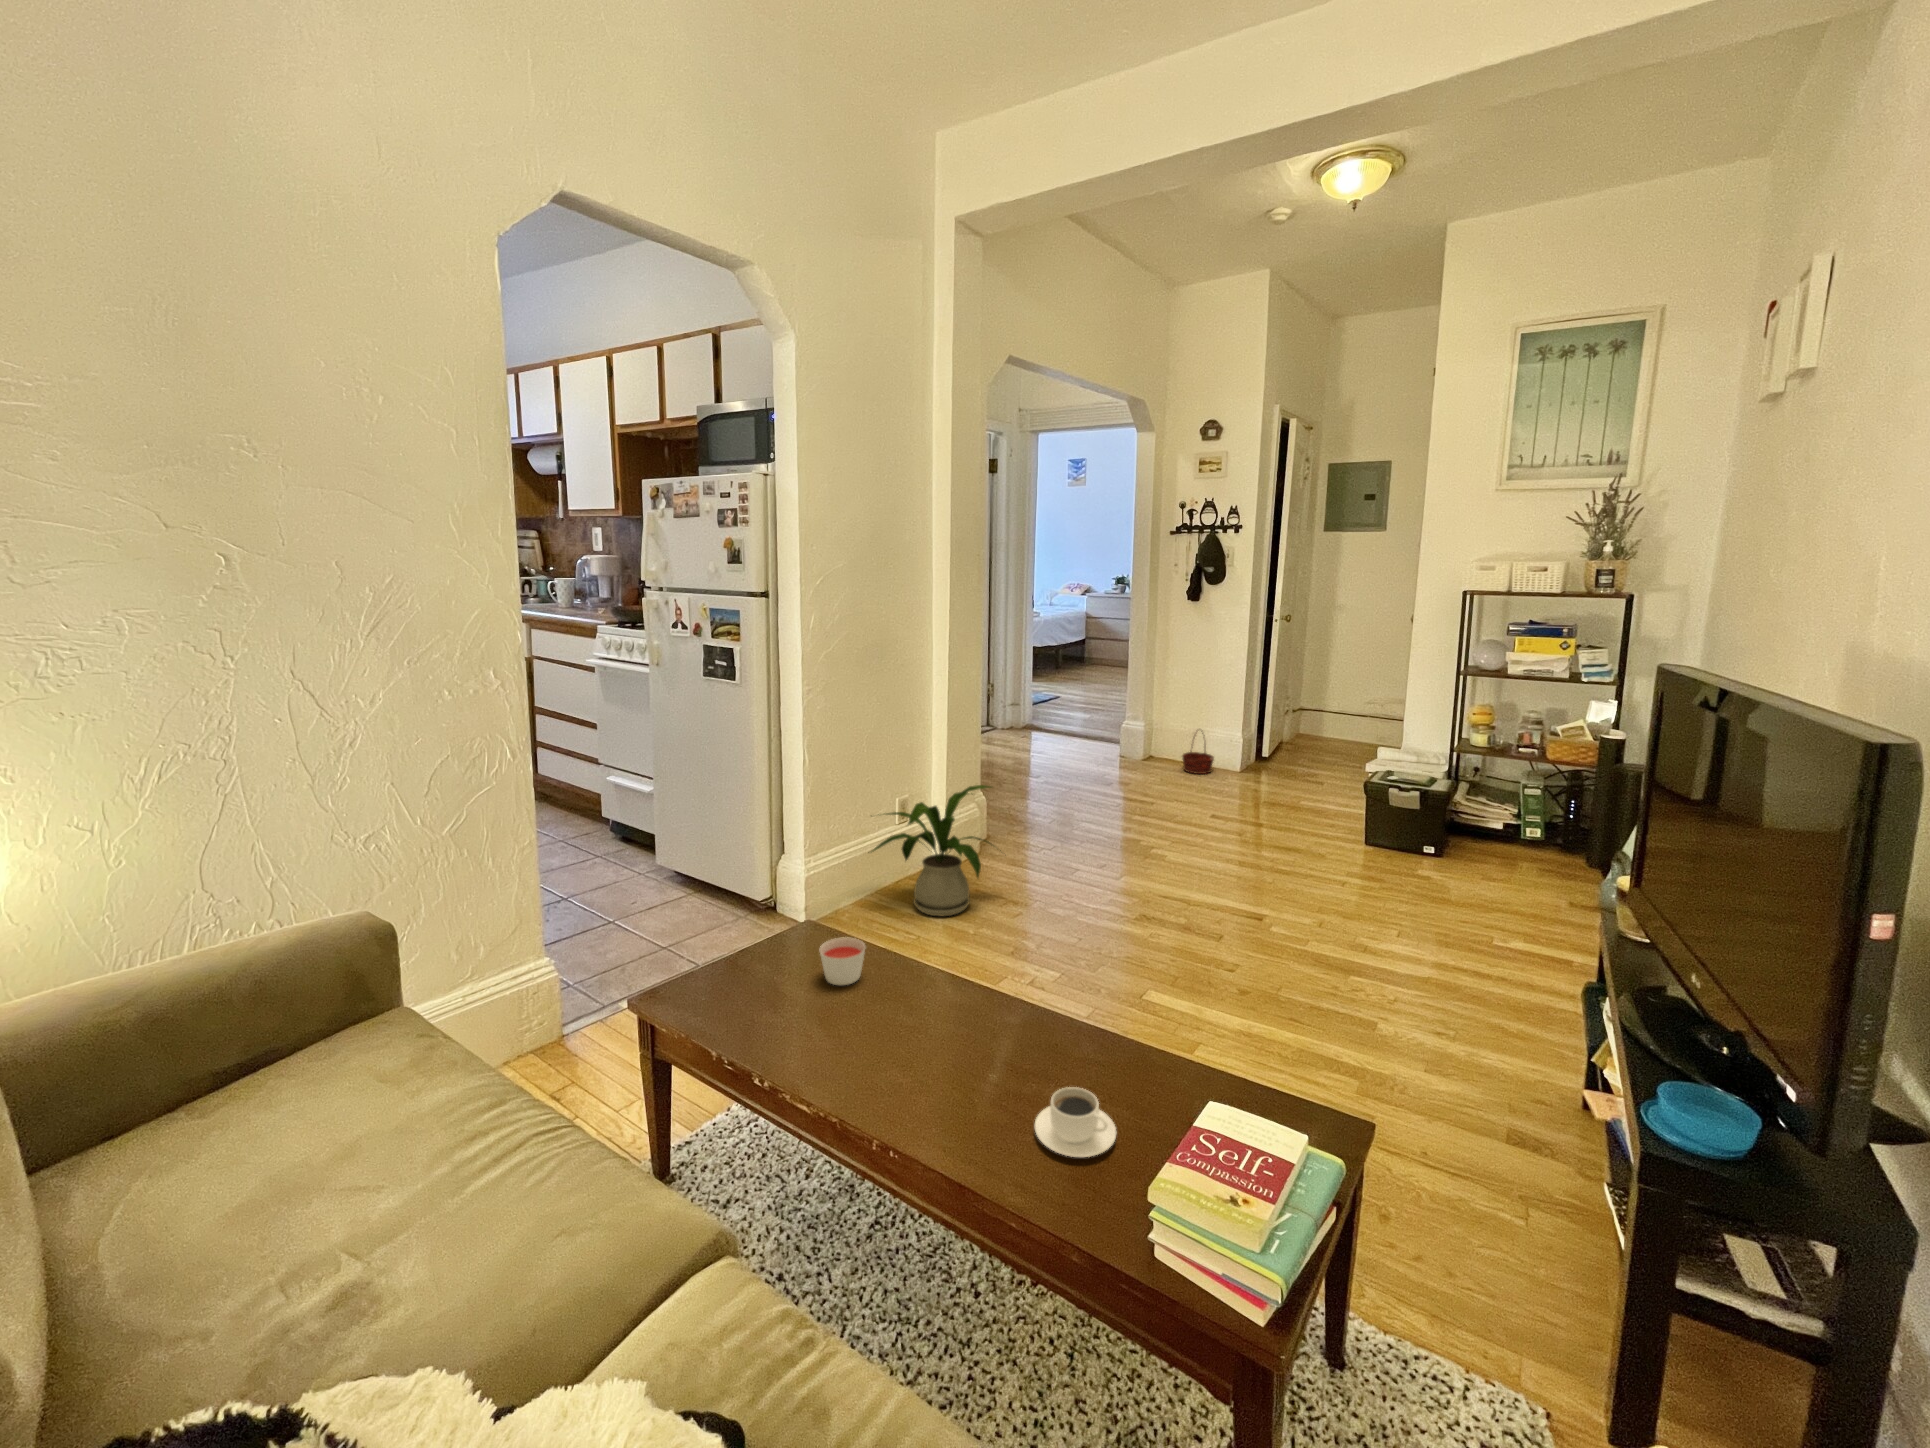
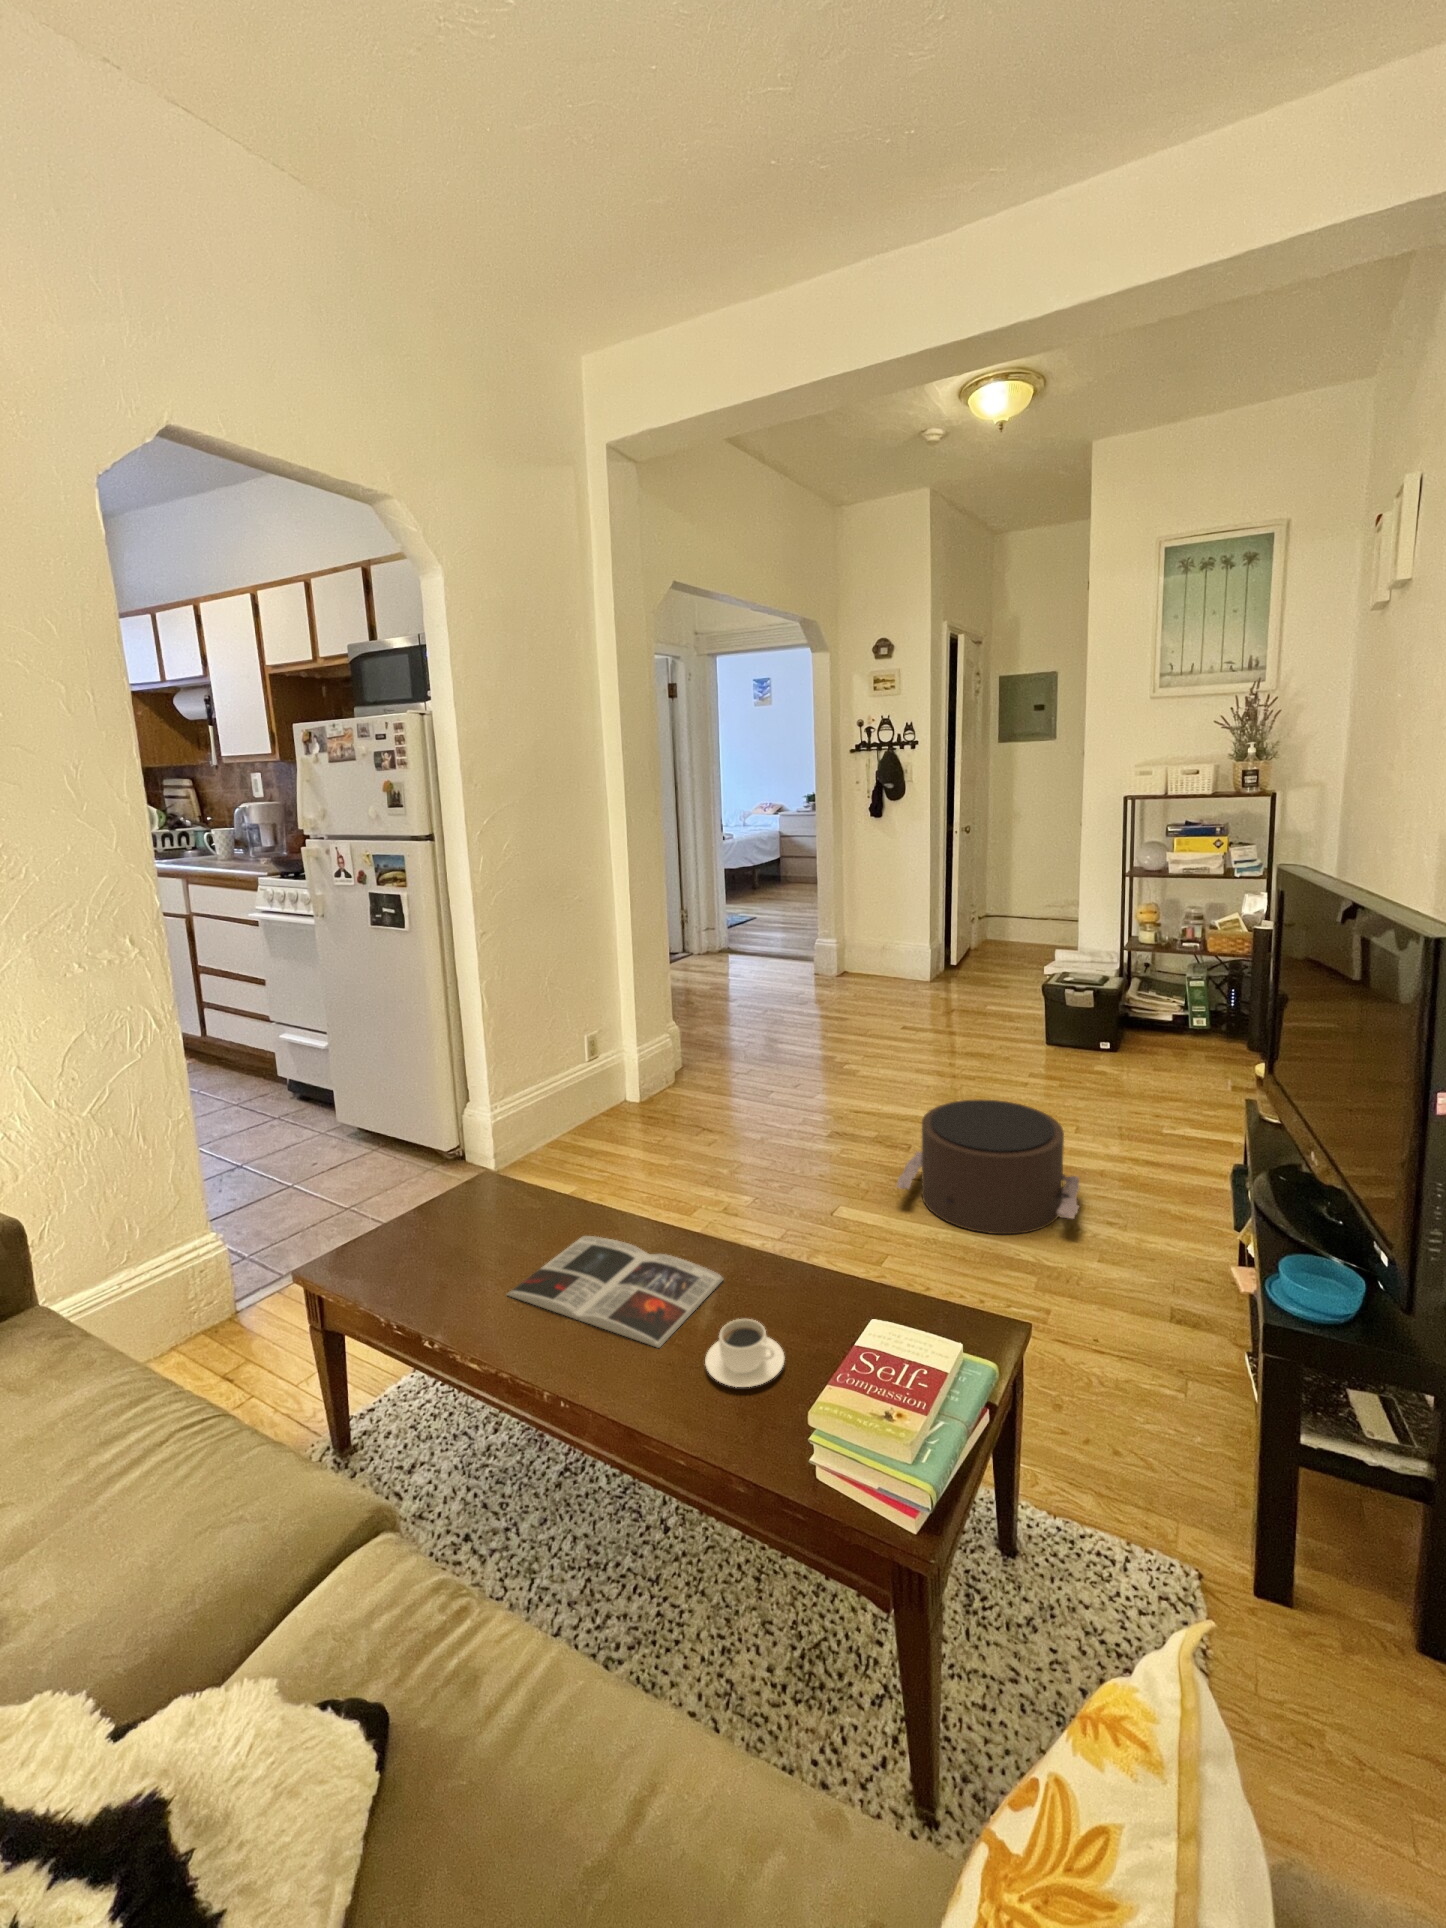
basket: present [1182,733,1214,774] -> none [873,943,905,988]
house plant: present [873,785,1001,916] -> none [554,1018,698,1153]
pouf: none [1210,890,1406,1031] -> present [897,1099,1079,1234]
candle: present [820,937,865,985] -> none [493,1188,540,1238]
magazine: none [833,990,1050,1109] -> present [507,1236,723,1348]

